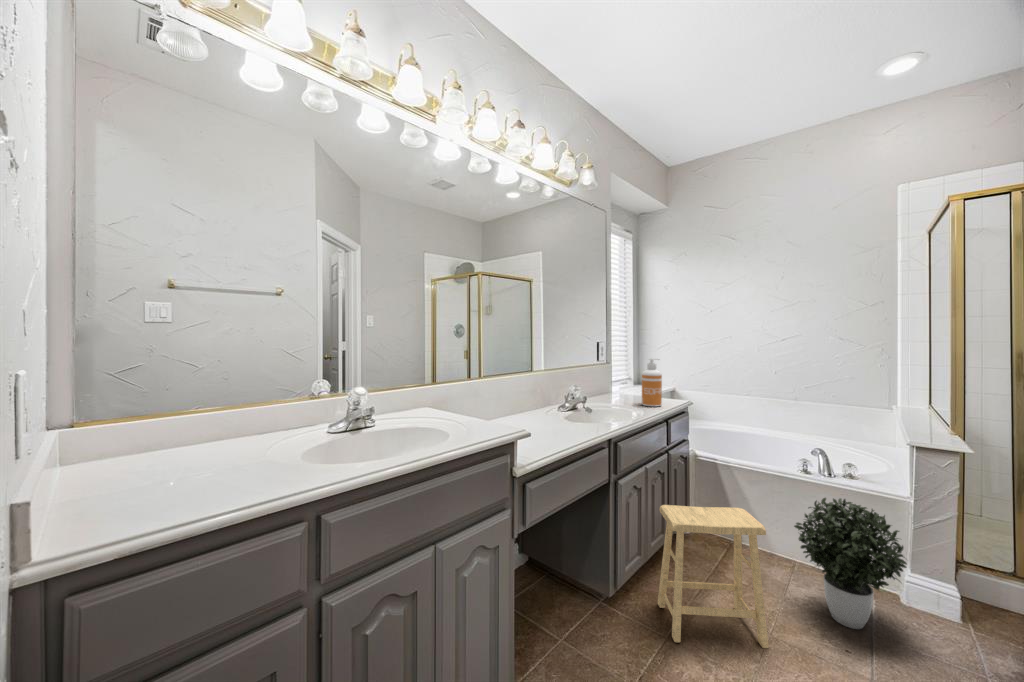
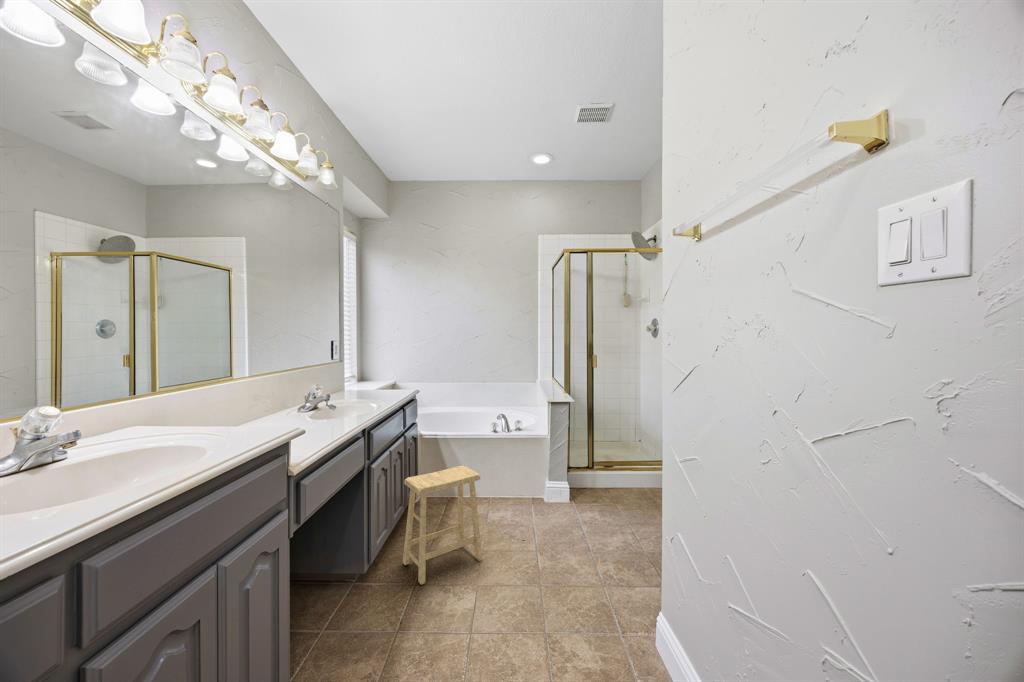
soap dispenser: present [642,359,662,407] -> none [381,355,399,397]
potted plant: present [794,498,907,629] -> none [493,444,550,528]

